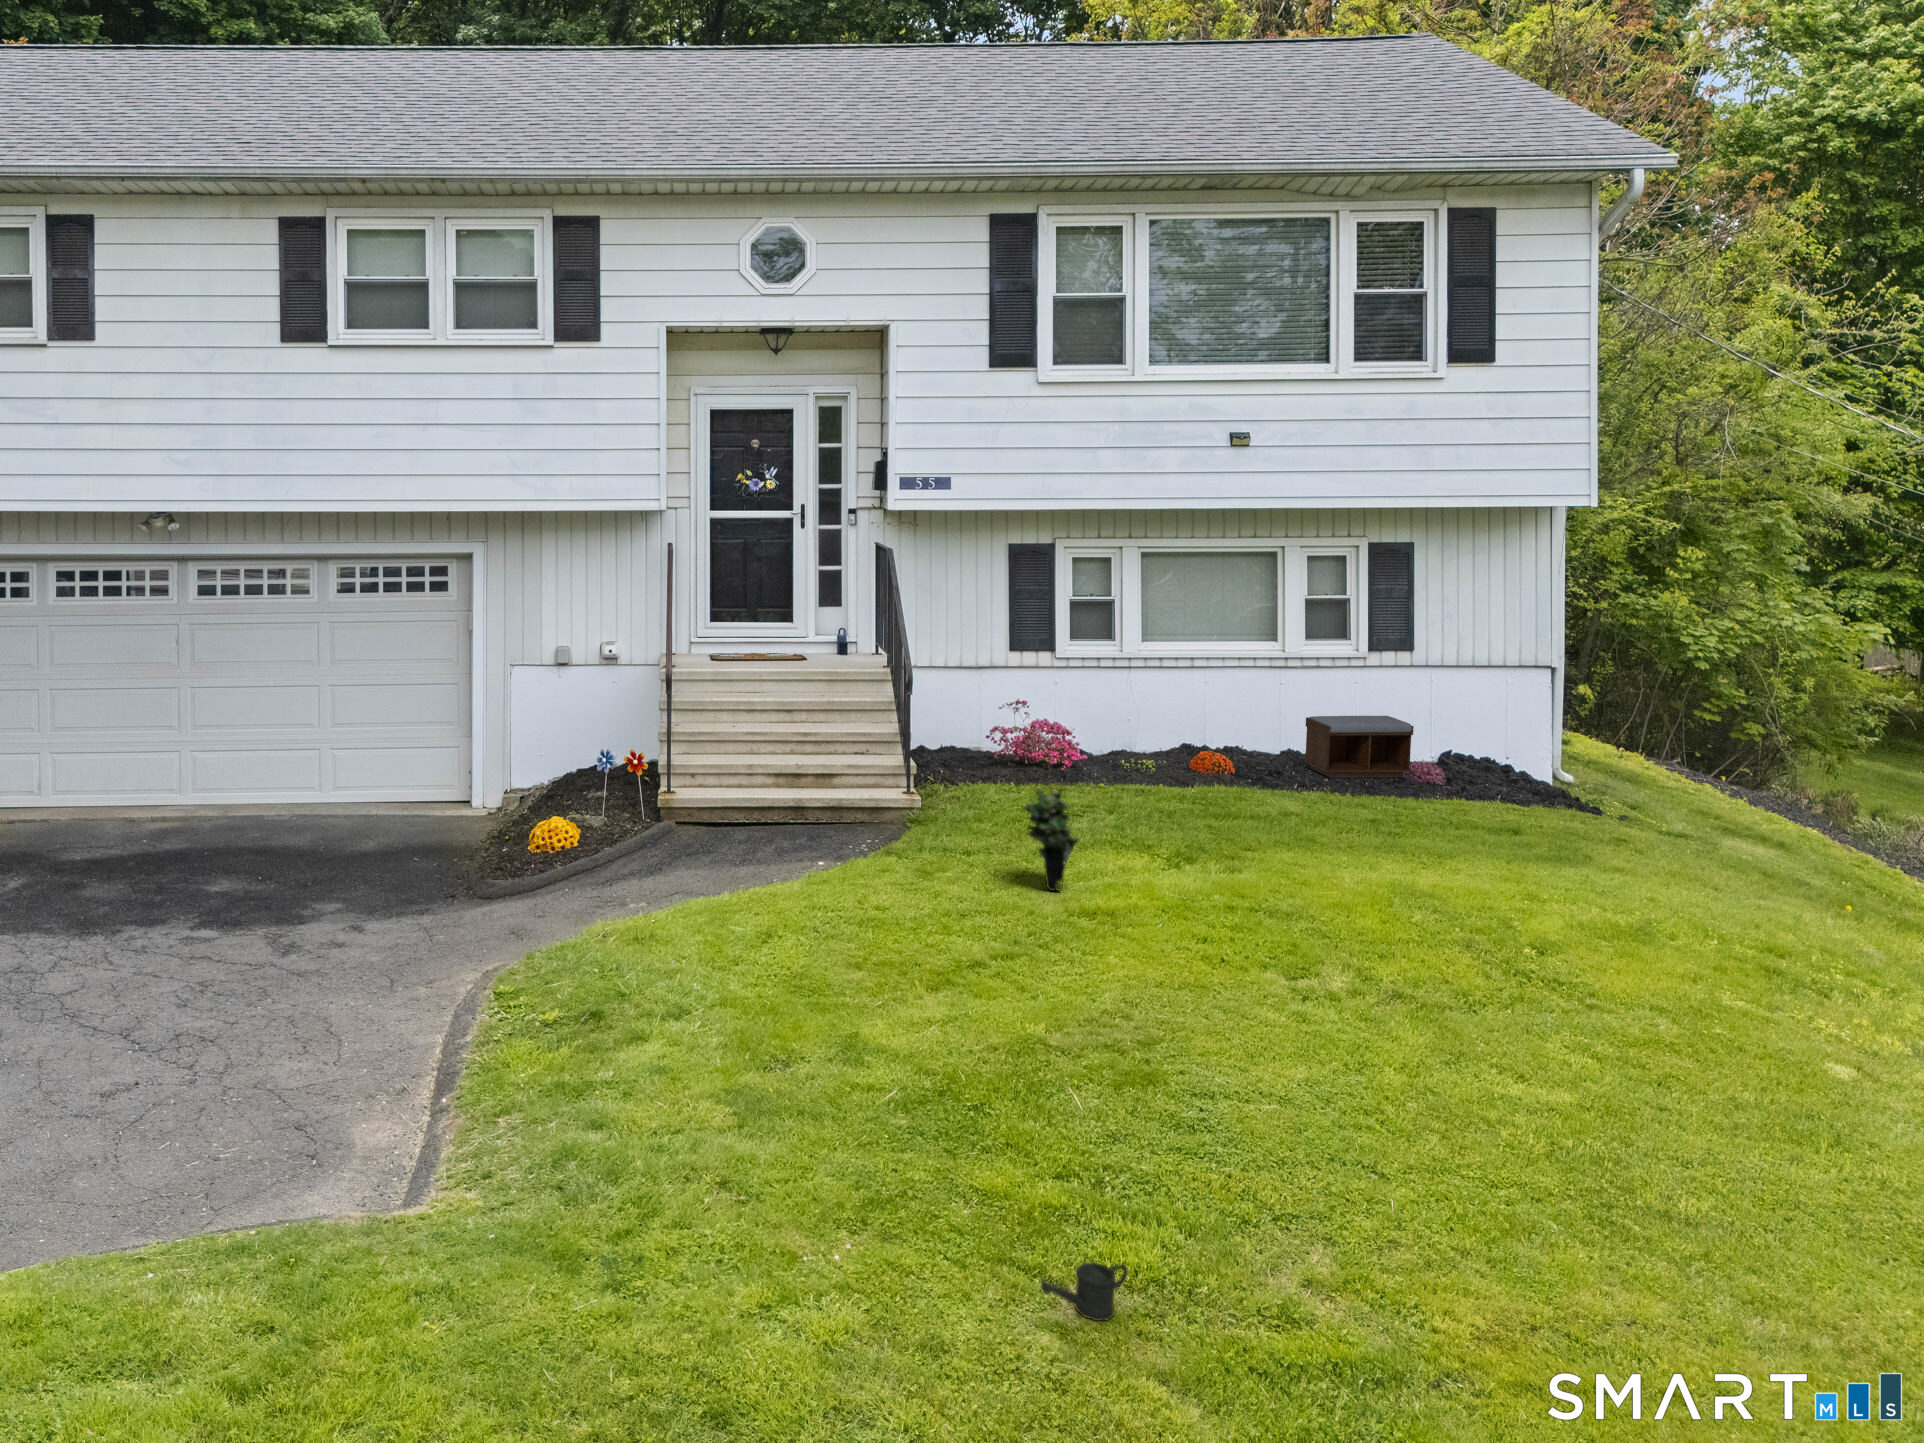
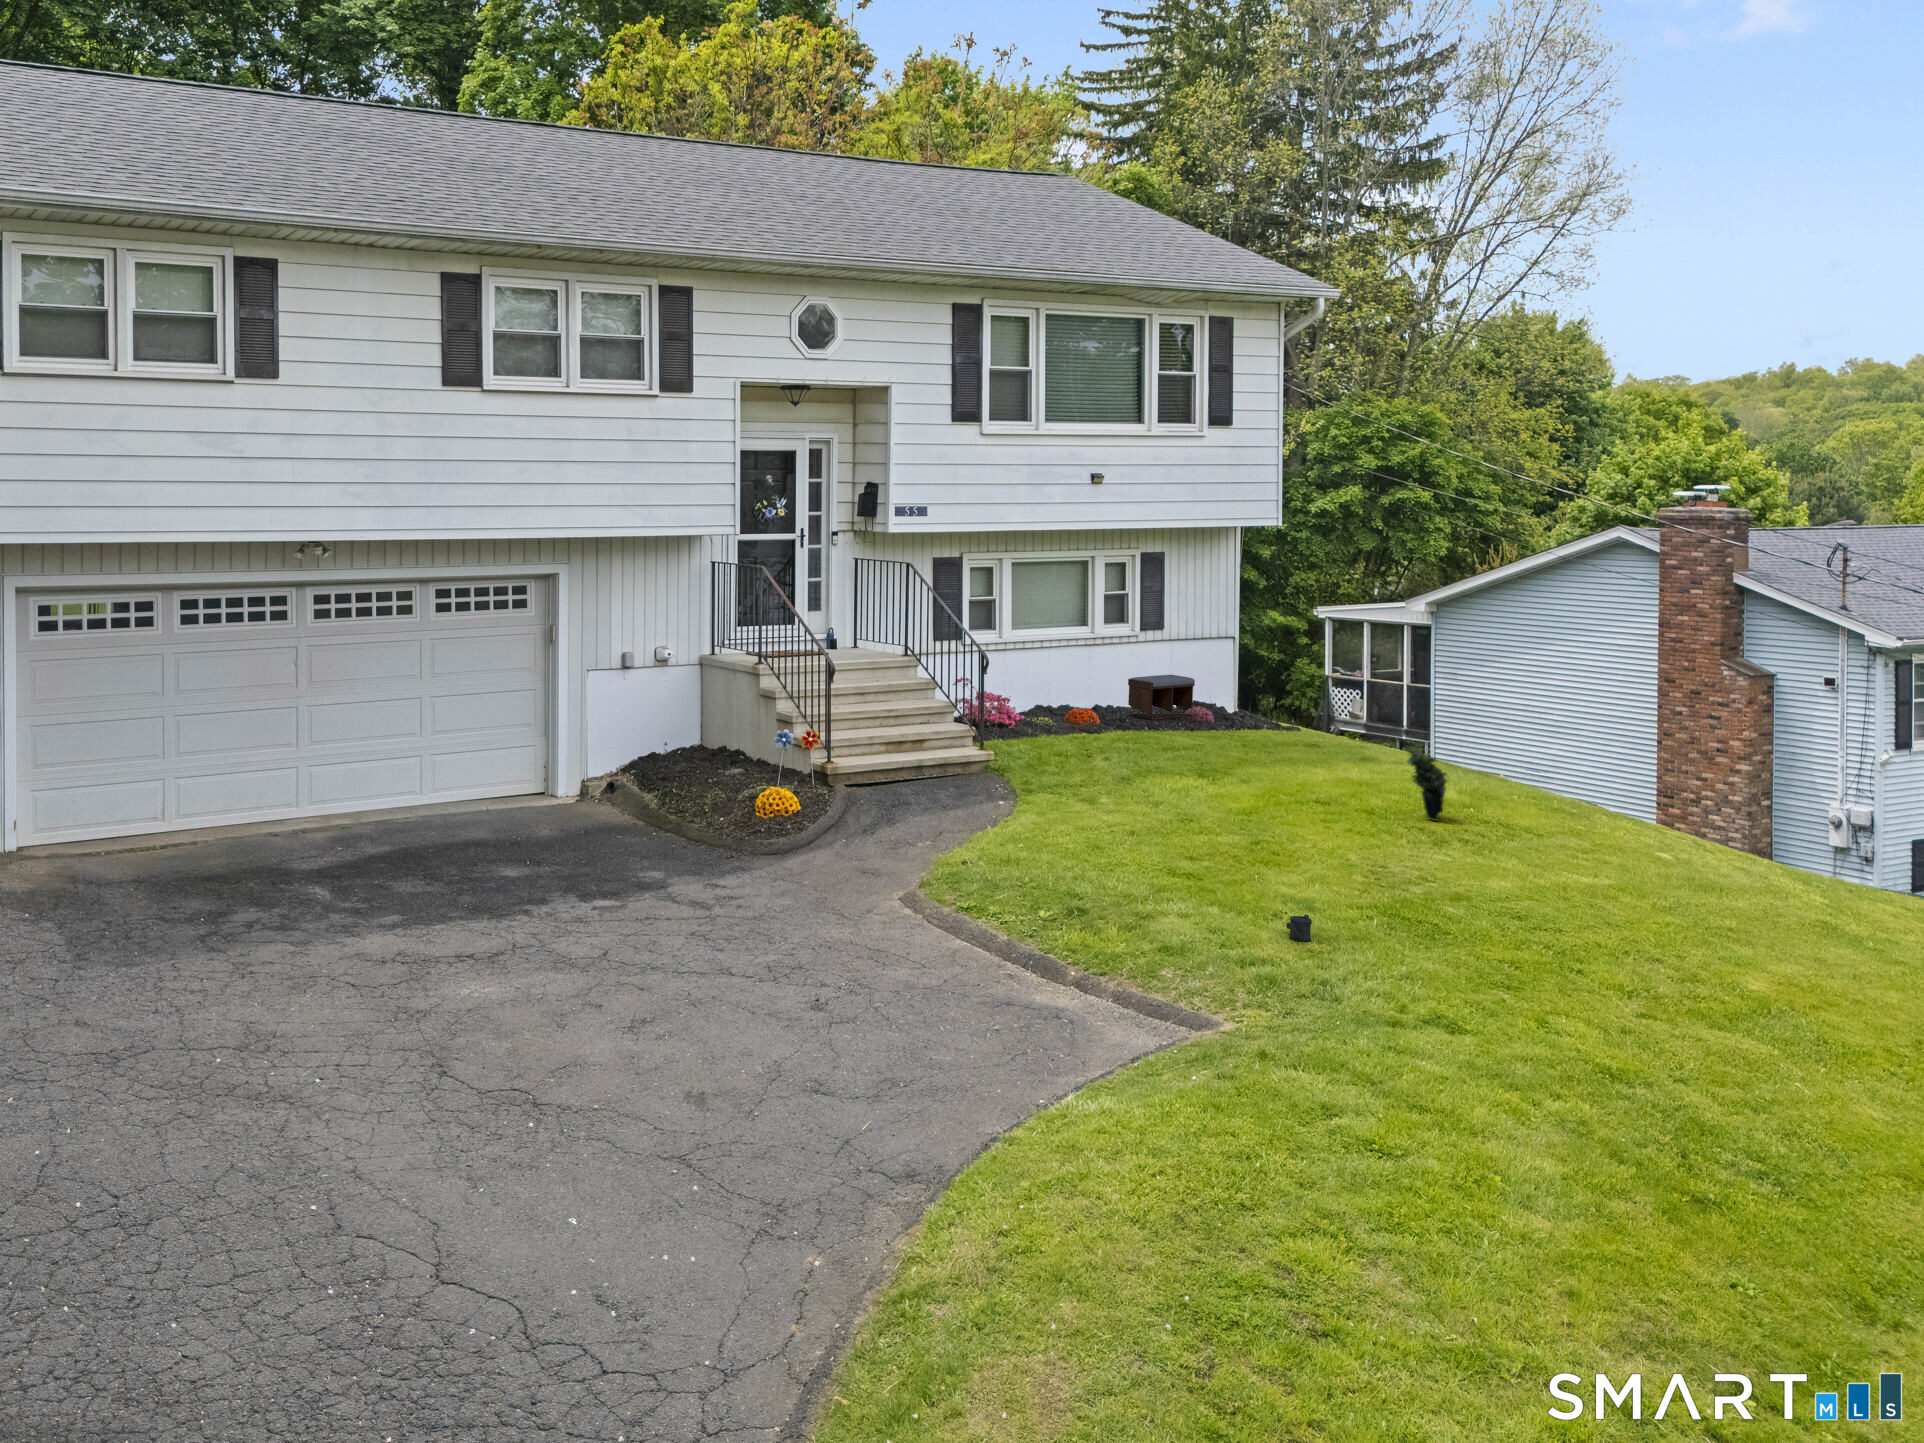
potted plant: present [1024,788,1079,891] -> present [1406,748,1447,821]
watering can: present [1041,1262,1128,1321] -> present [1286,915,1312,942]

